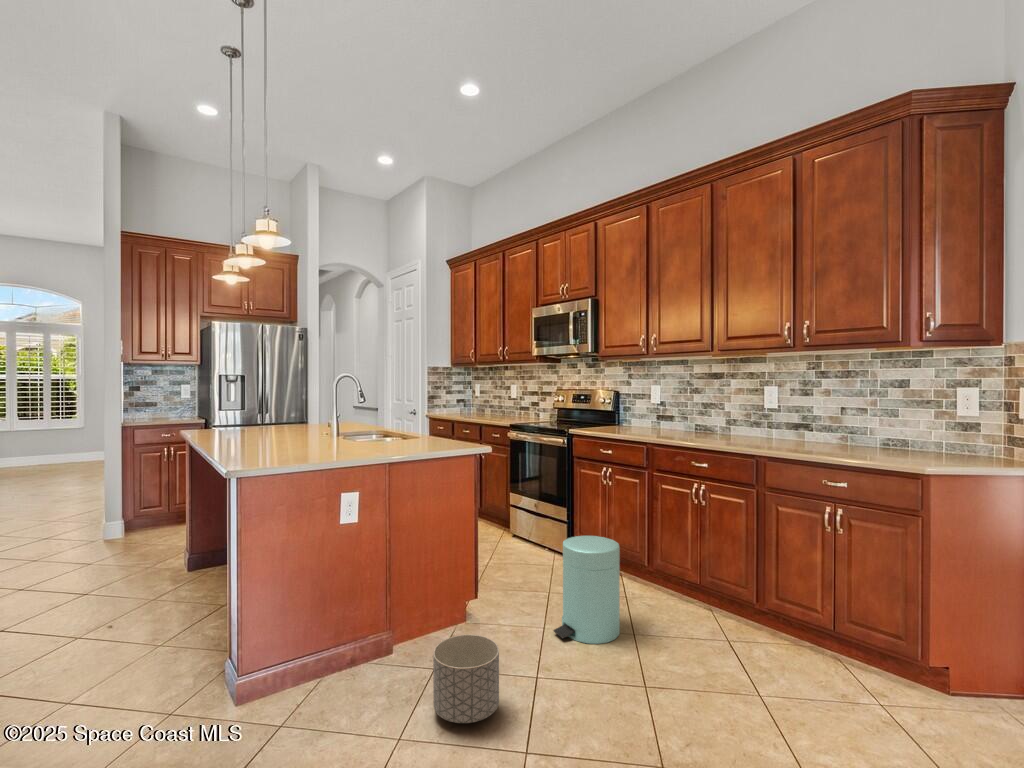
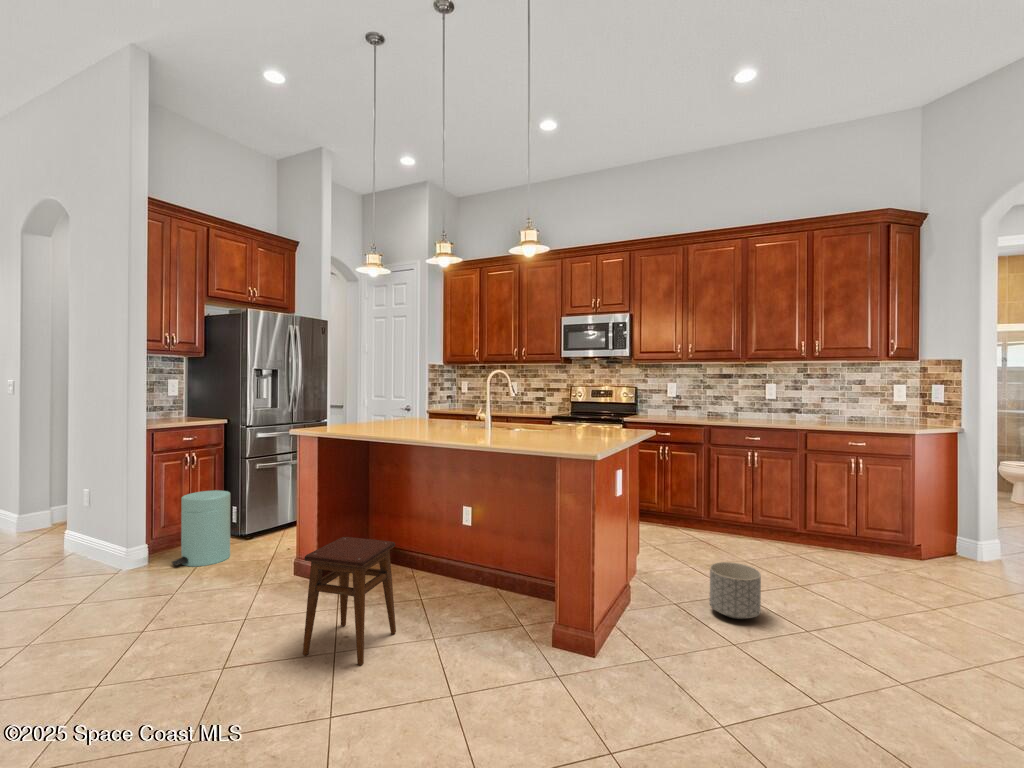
trash can: present [554,536,620,644] -> present [171,490,230,567]
stool: none [29,539,124,668] -> present [303,537,396,665]

